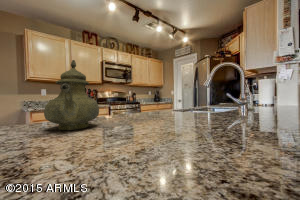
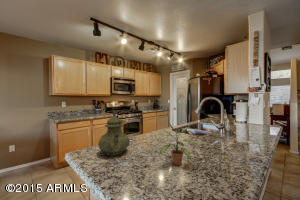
potted plant: none [138,52,213,137] -> present [160,122,195,165]

